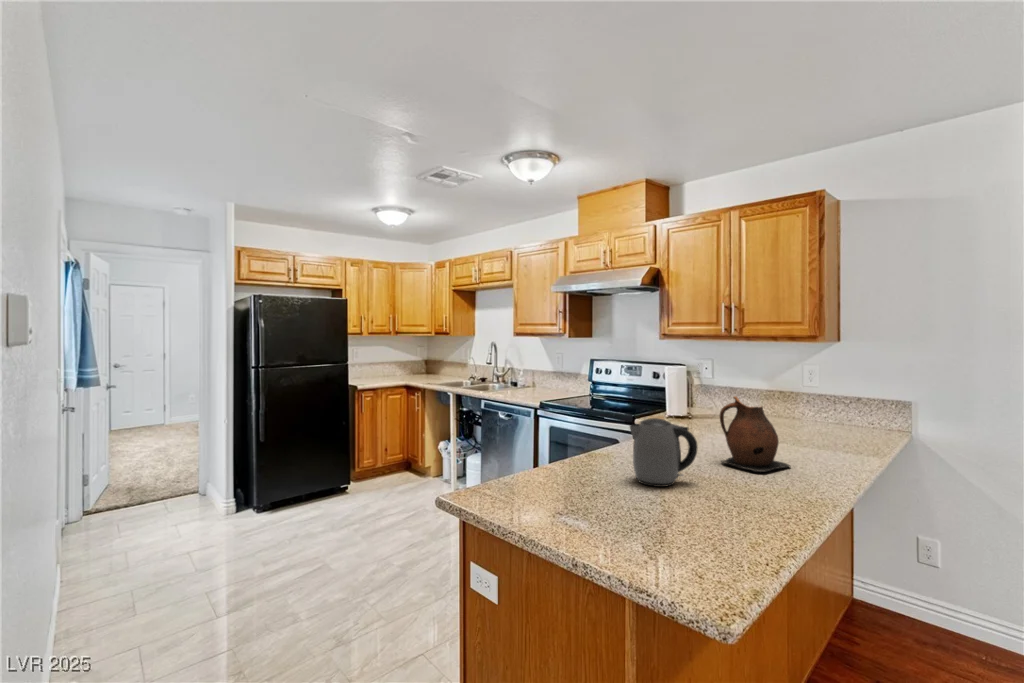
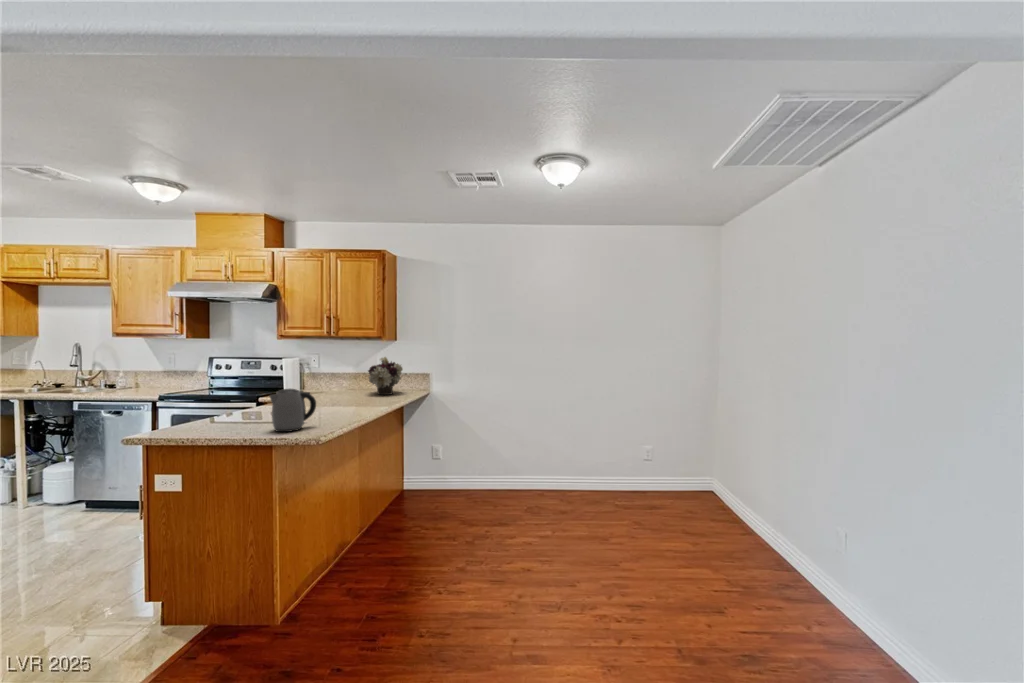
flower arrangement: none [788,369,854,434] -> present [368,357,403,395]
ceramic pitcher: present [720,397,790,472] -> none [328,373,370,416]

